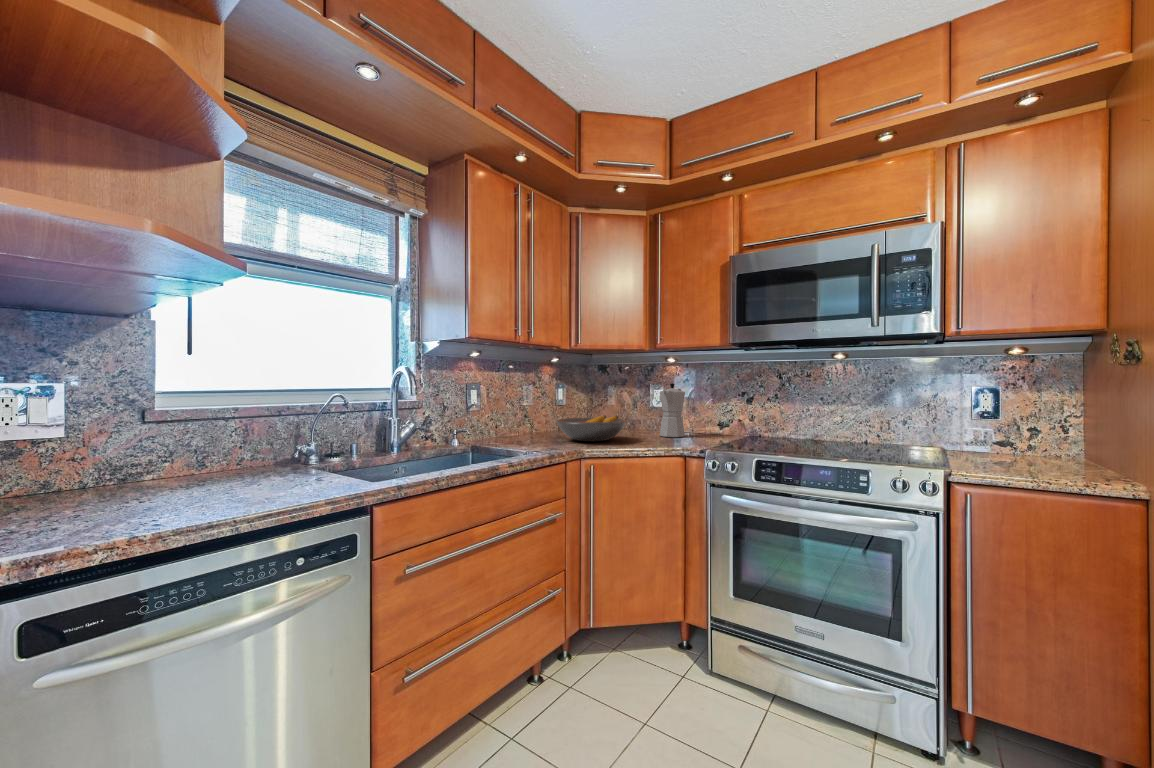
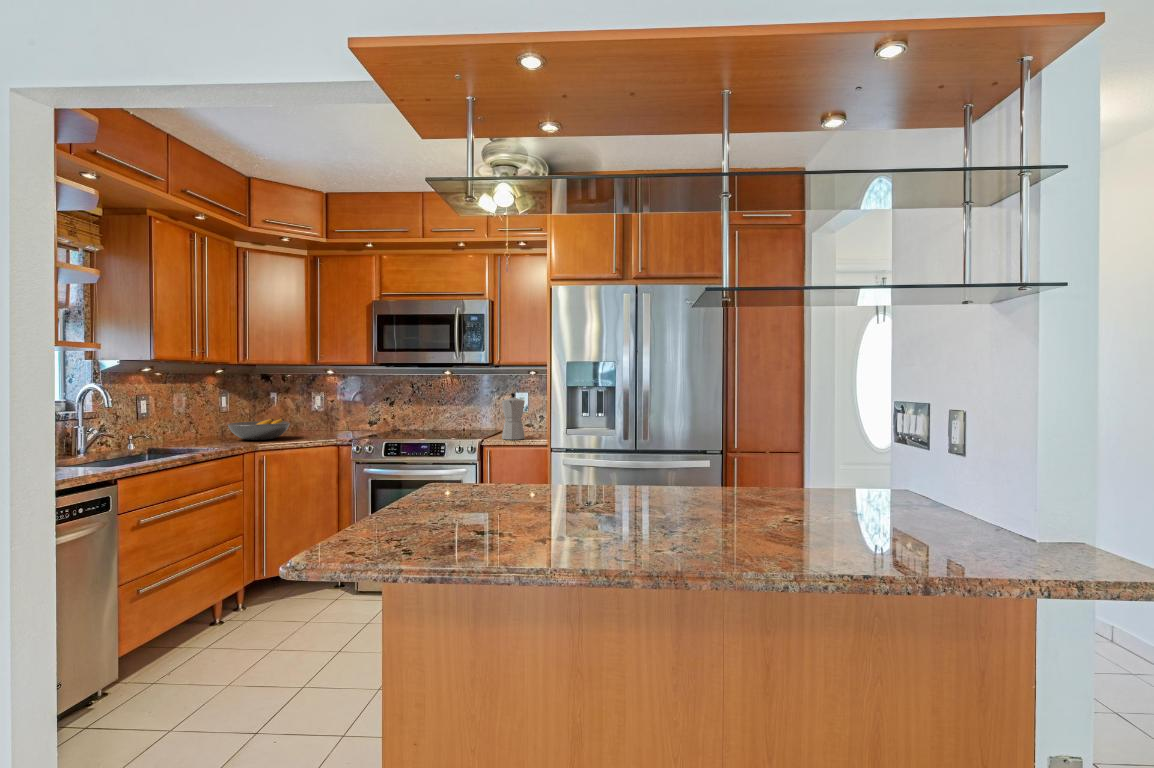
moka pot: present [660,383,685,437] -> present [502,393,525,440]

